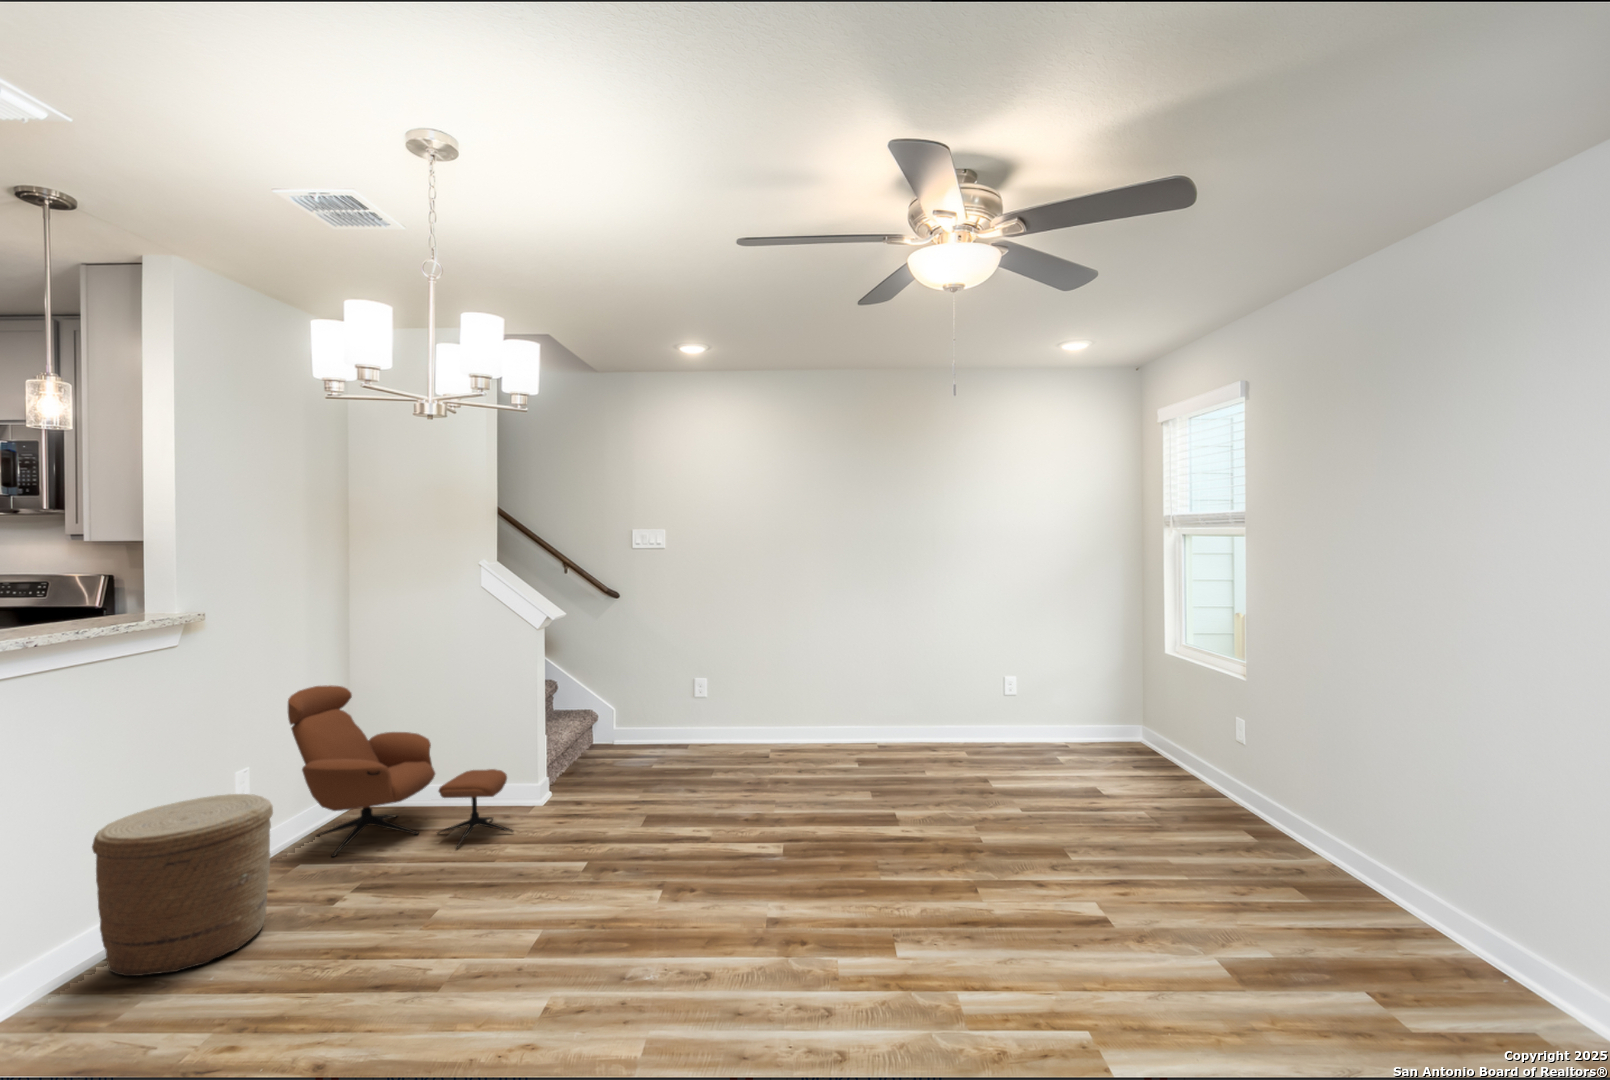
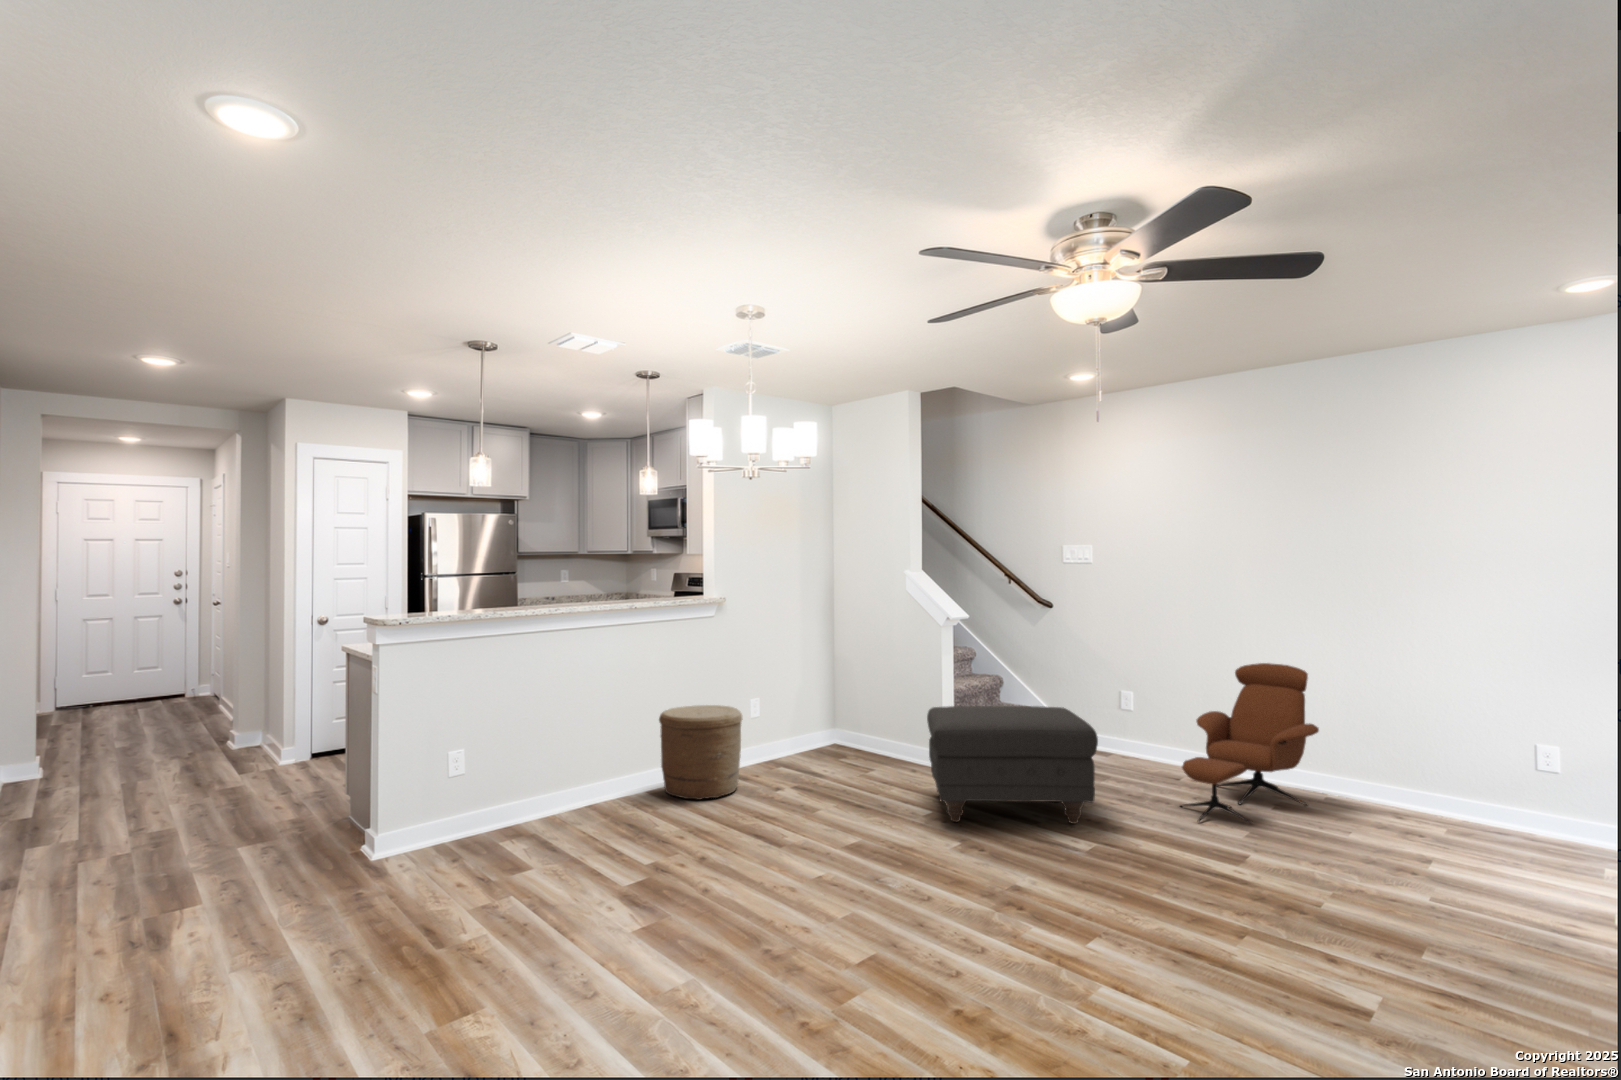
lounge chair: present [288,685,513,857] -> present [1180,663,1319,823]
ottoman: none [554,707,763,866] -> present [927,706,1098,824]

